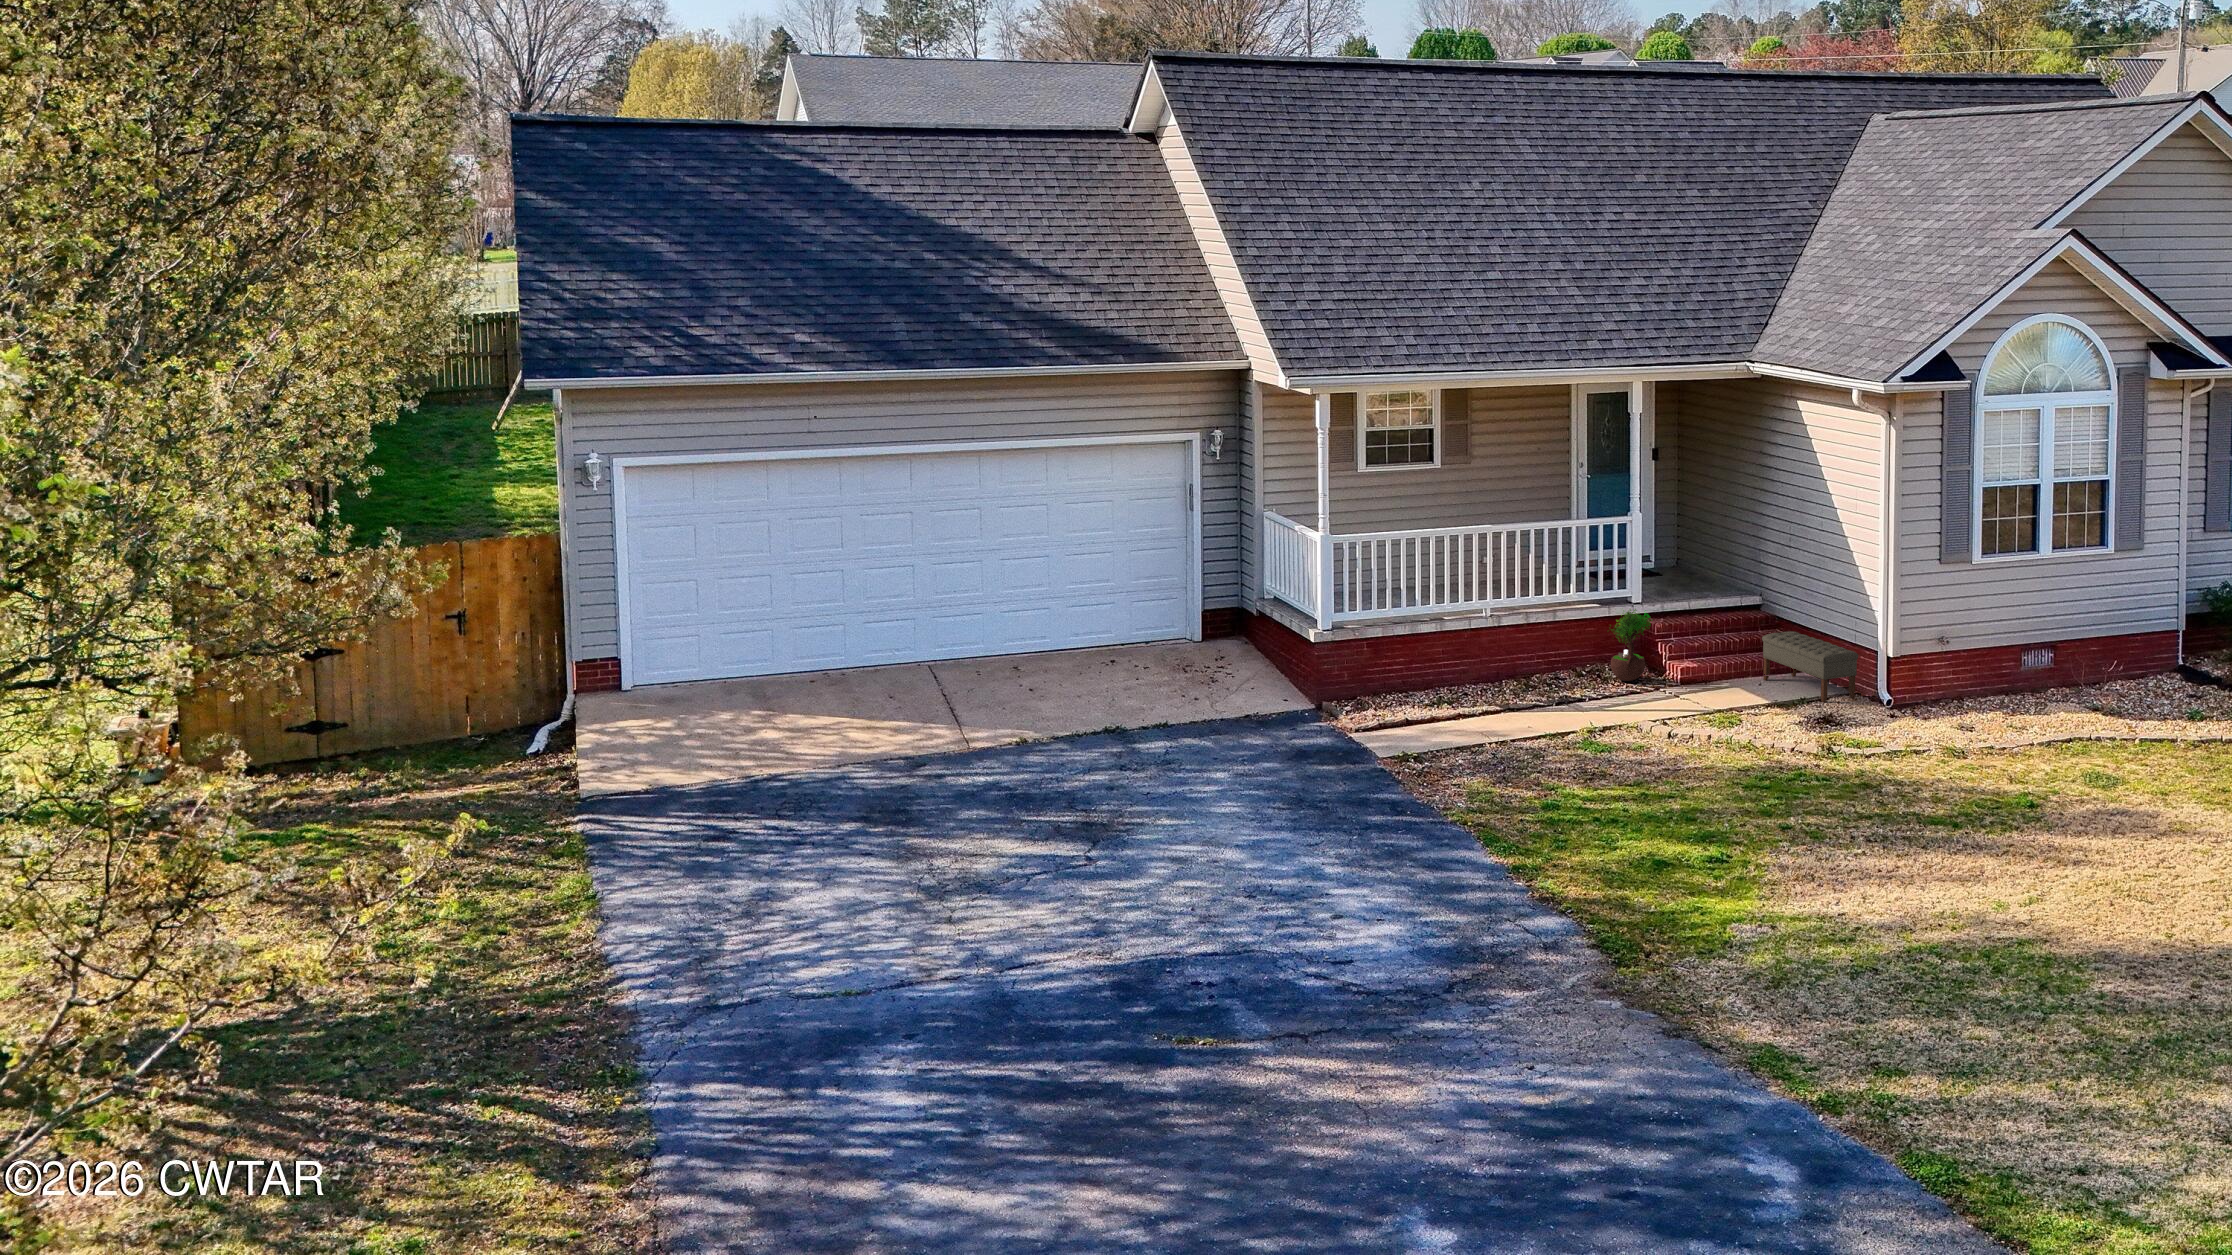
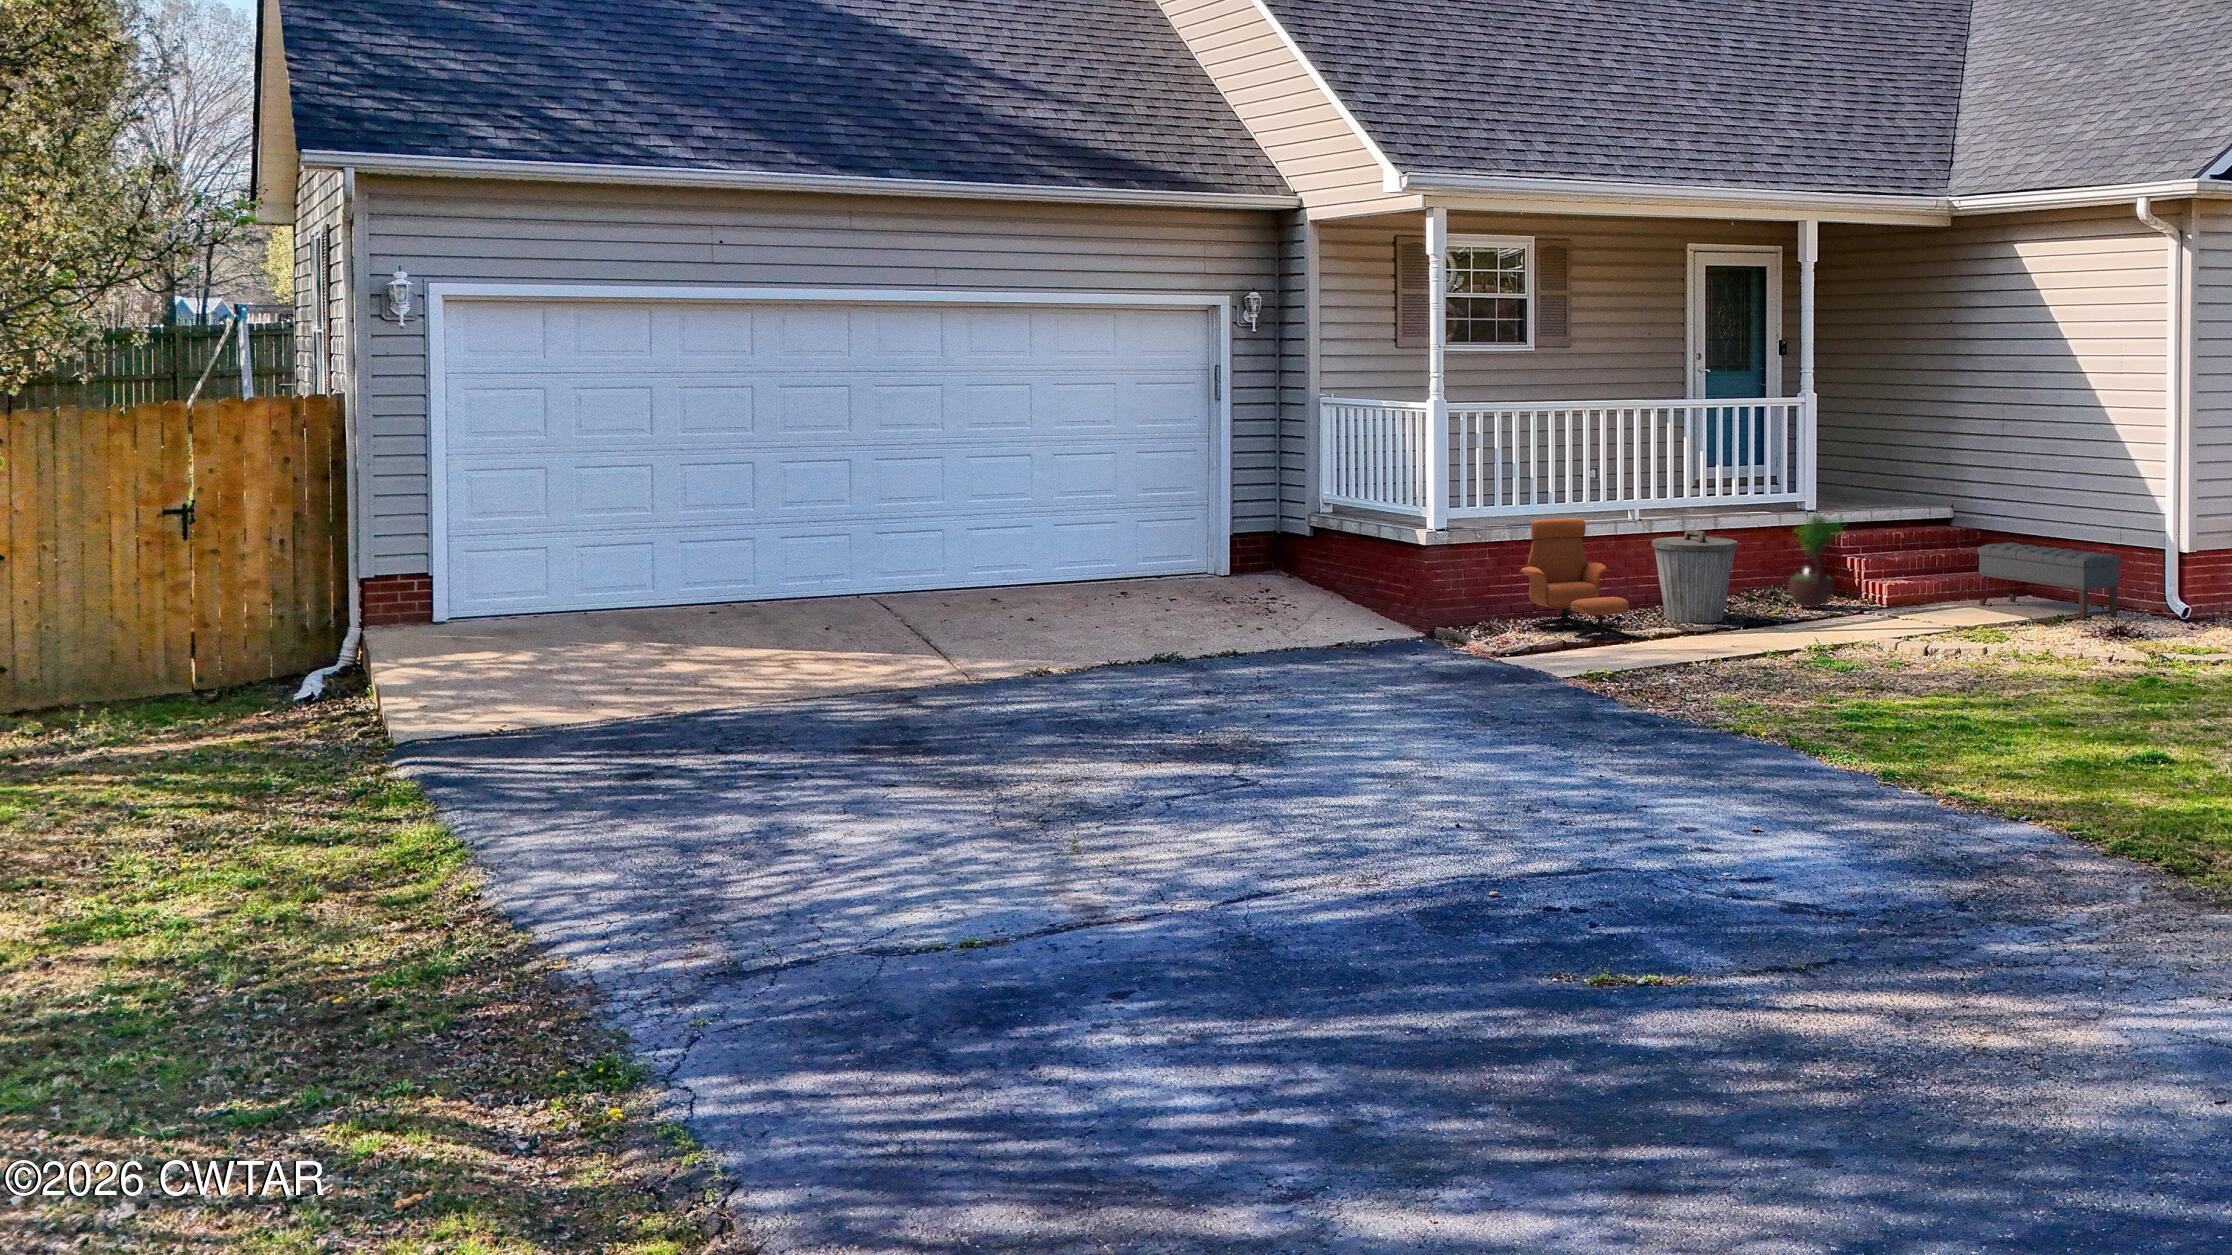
lounge chair: none [1388,619,1460,717] -> present [1521,518,1630,640]
trash can: none [1495,625,1558,698] -> present [1652,529,1737,623]

